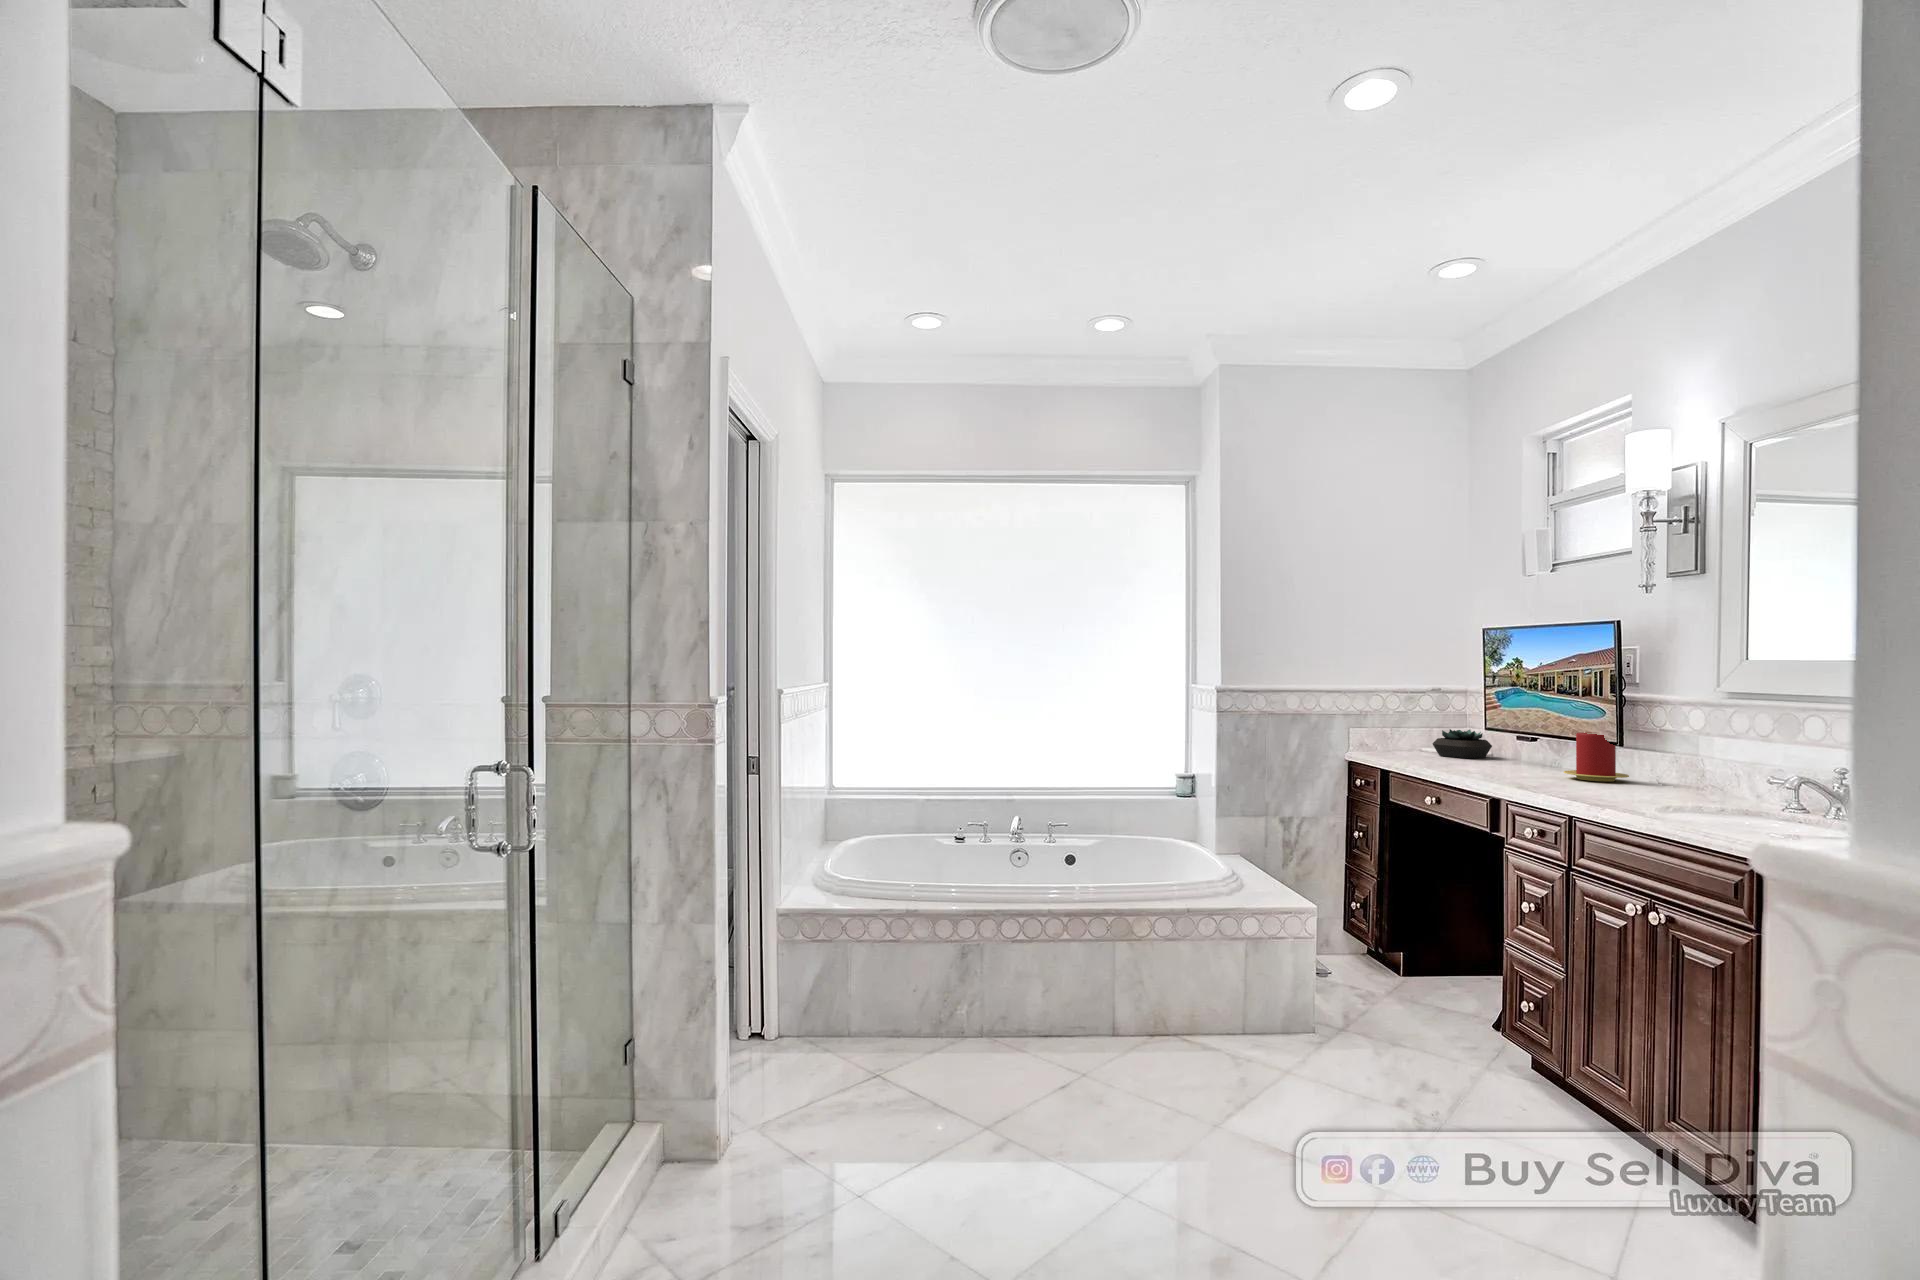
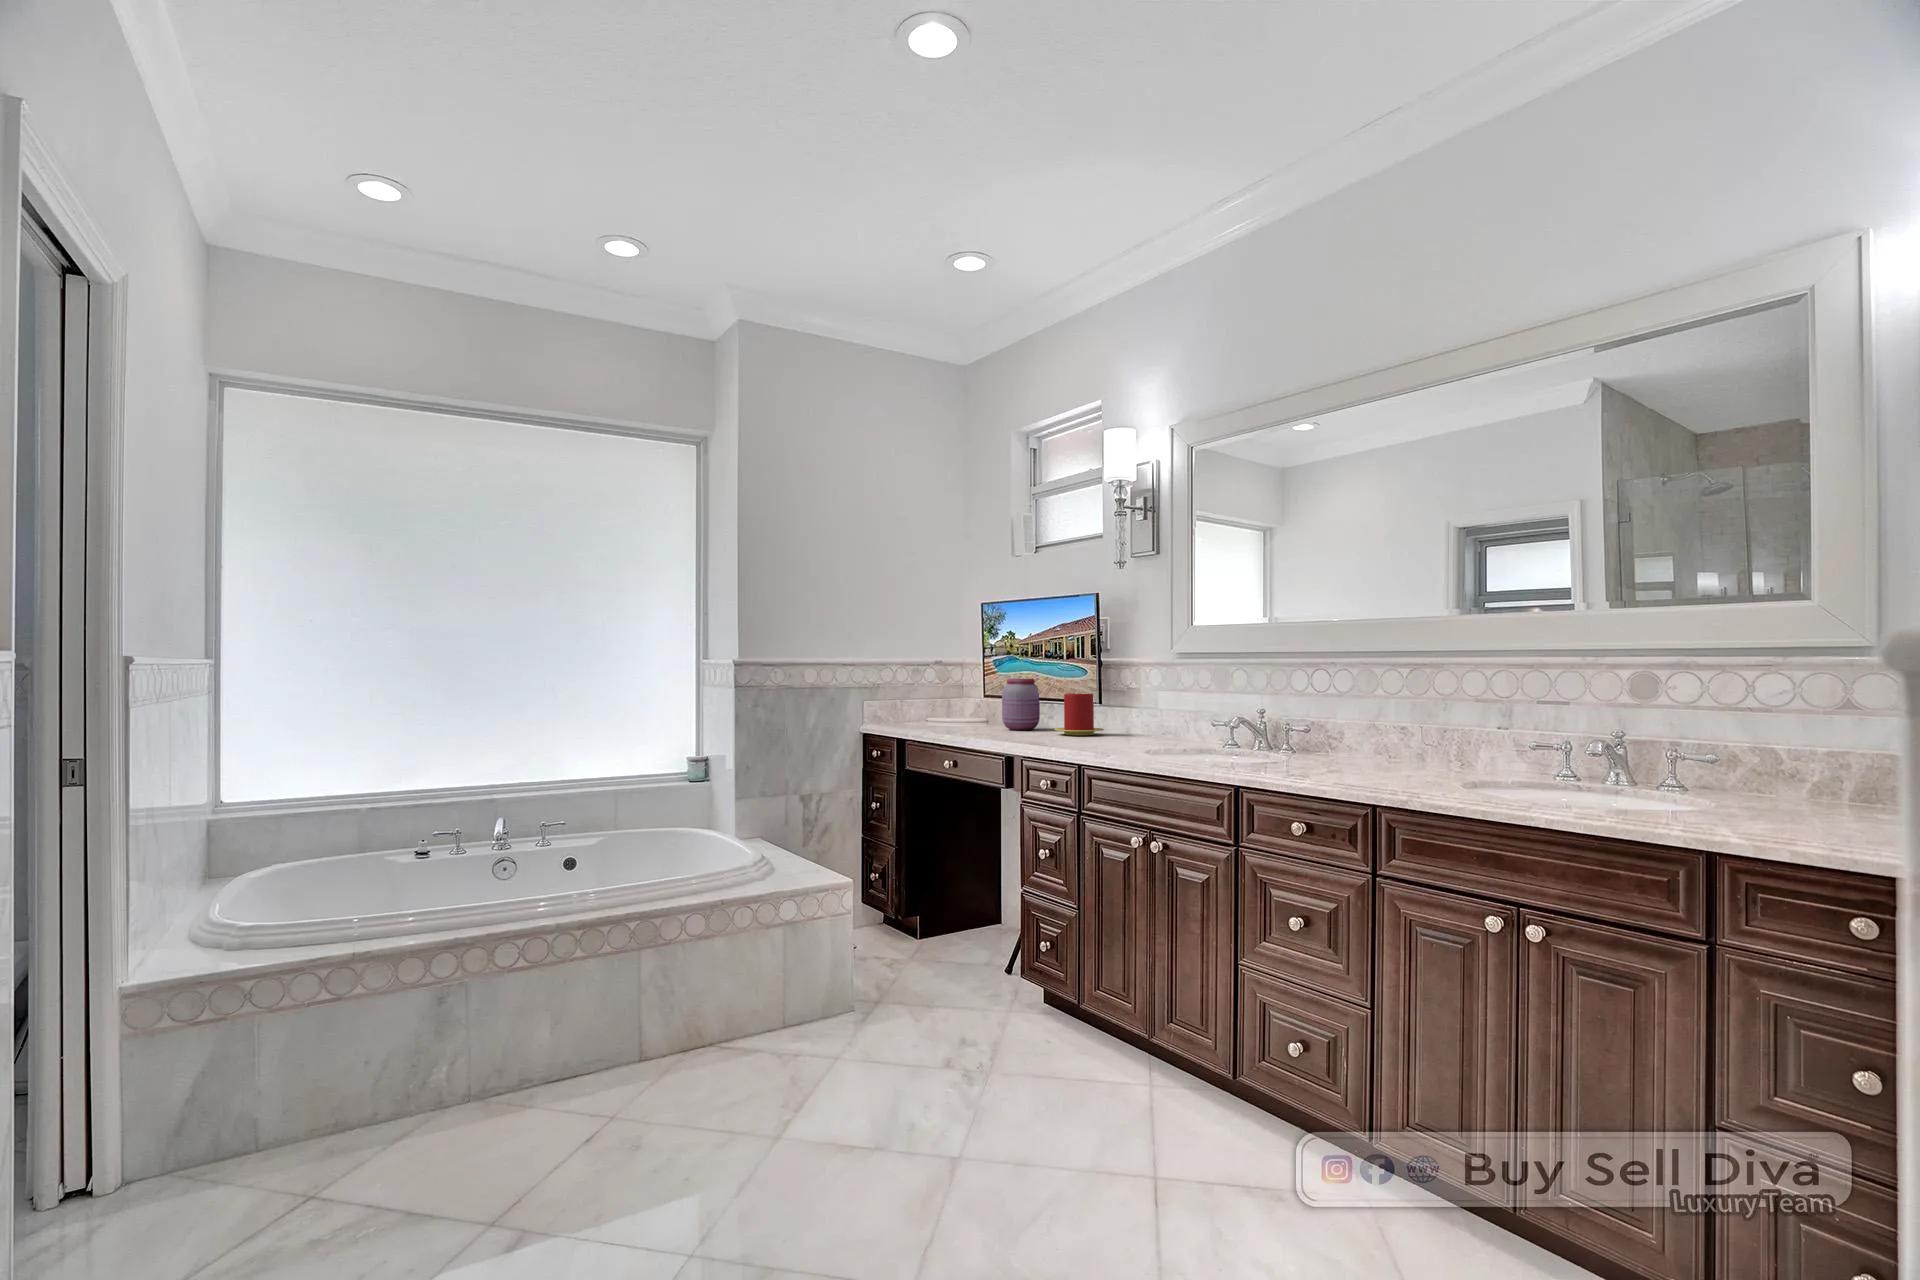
jar: none [1503,712,1551,770] -> present [1002,679,1040,730]
succulent plant: present [1433,729,1492,758] -> none [938,698,987,725]

